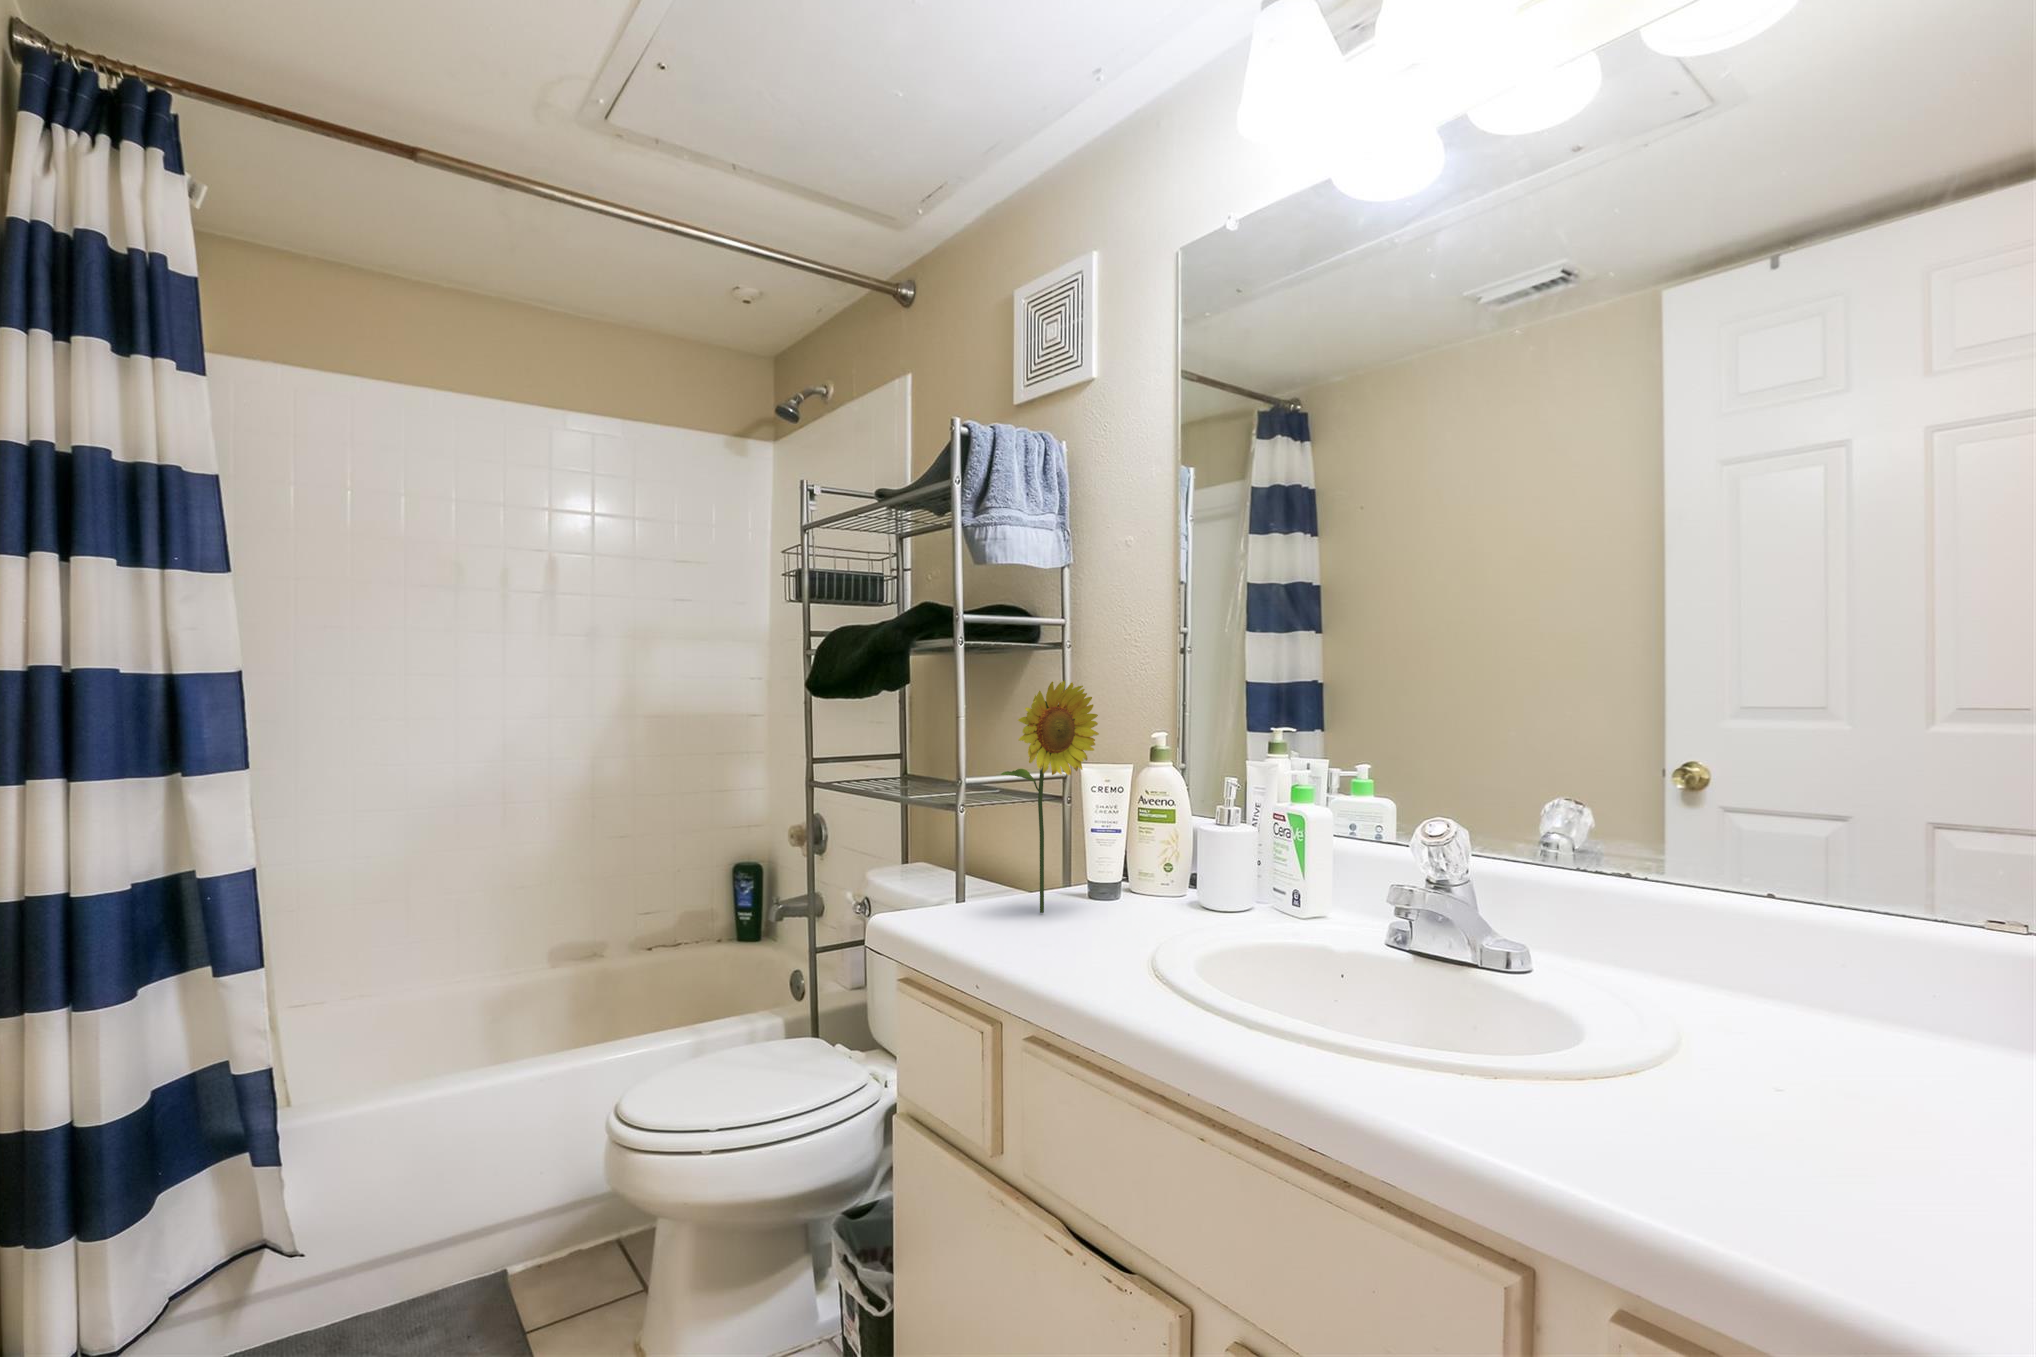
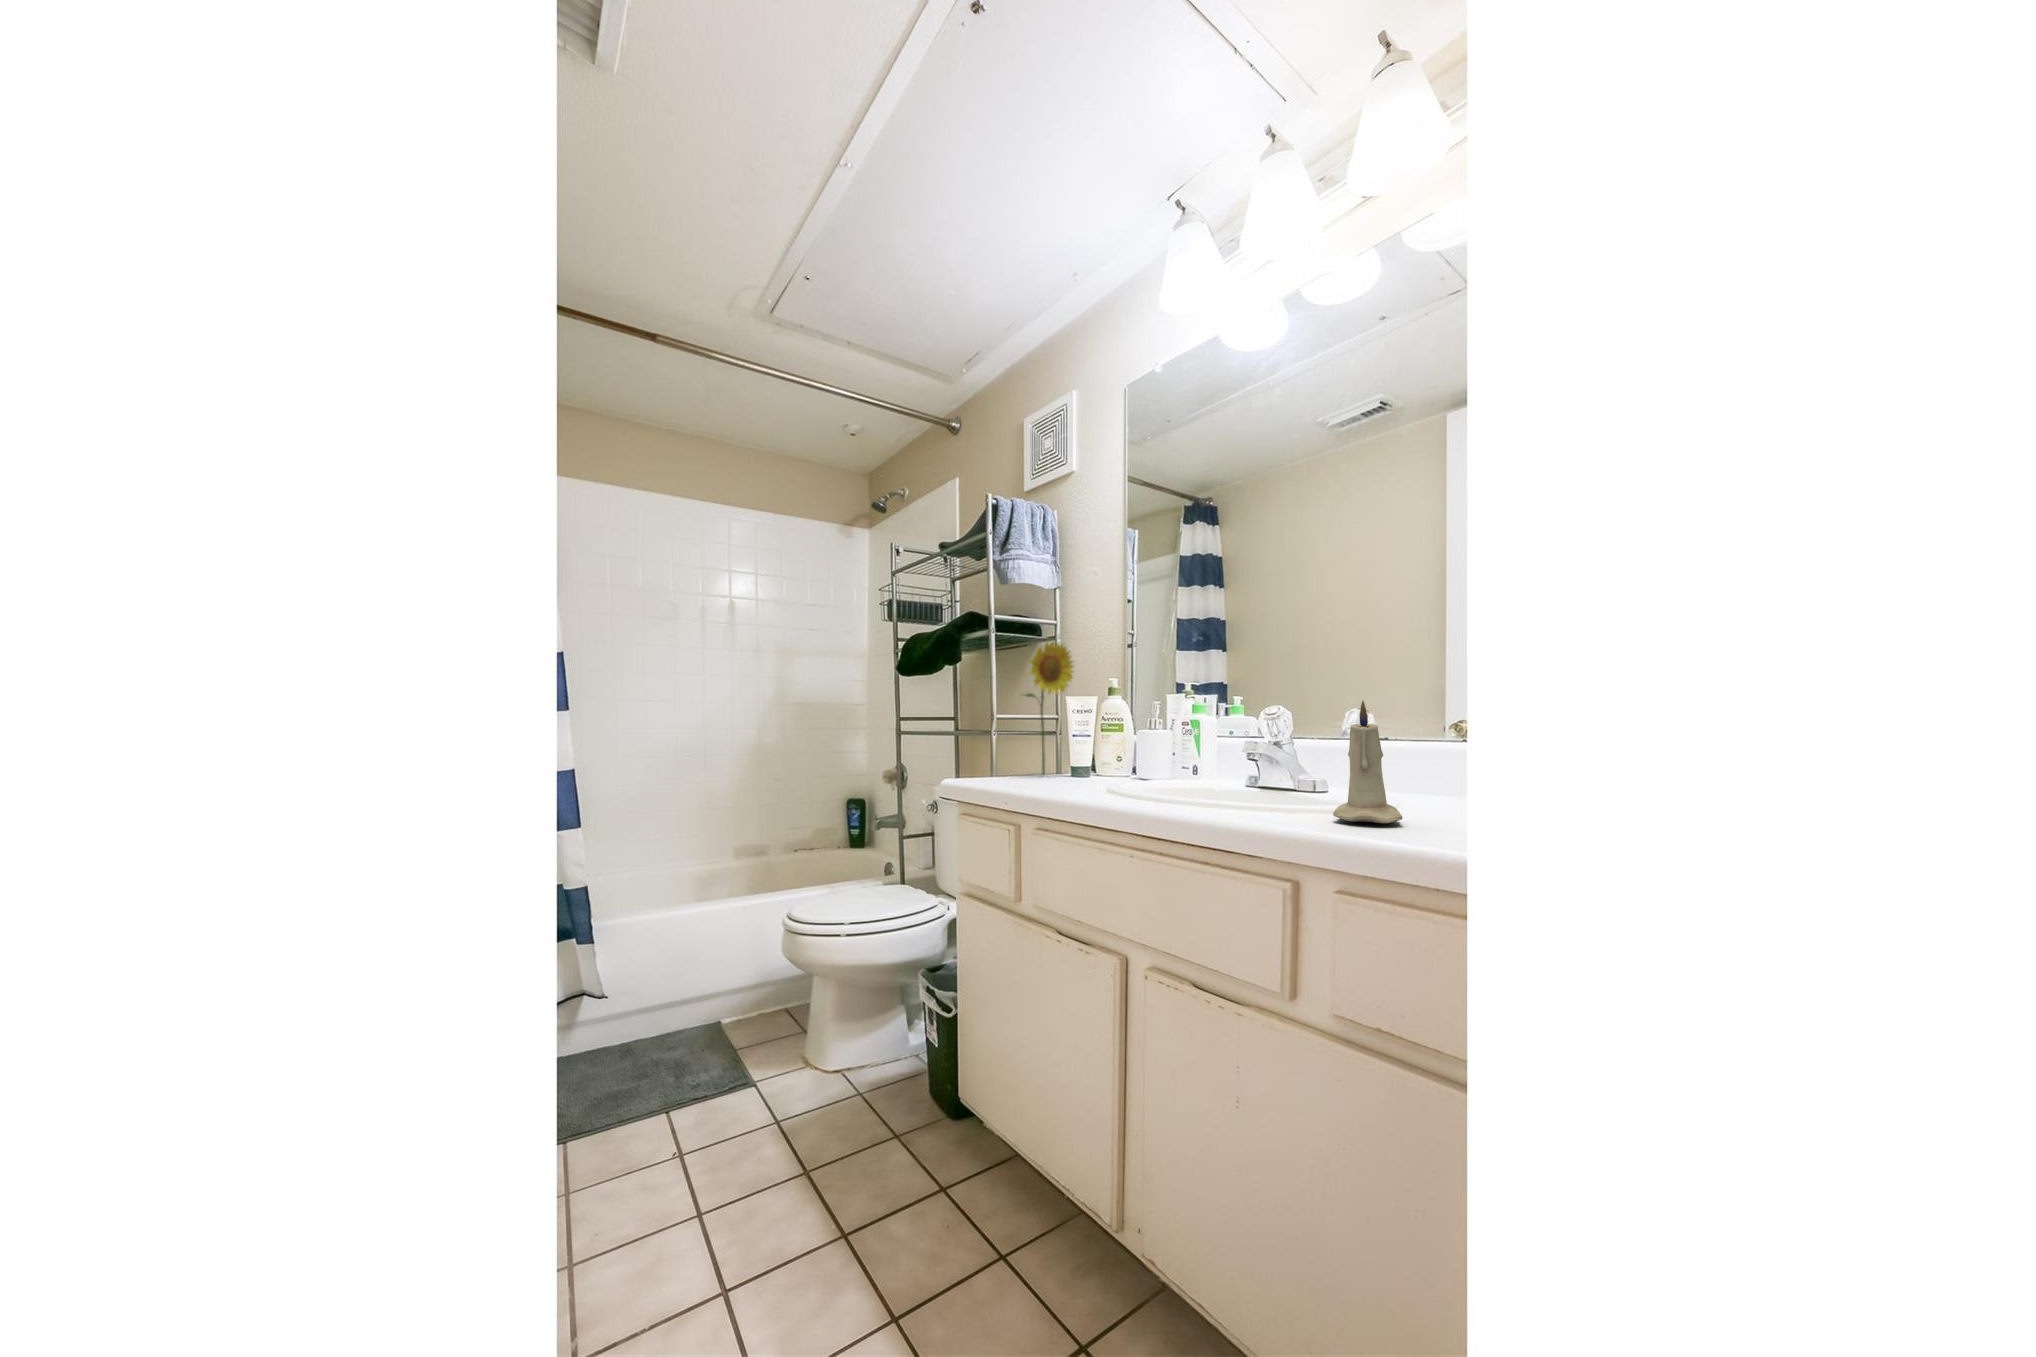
candle: none [1673,923,1846,1217] -> present [1333,701,1403,823]

